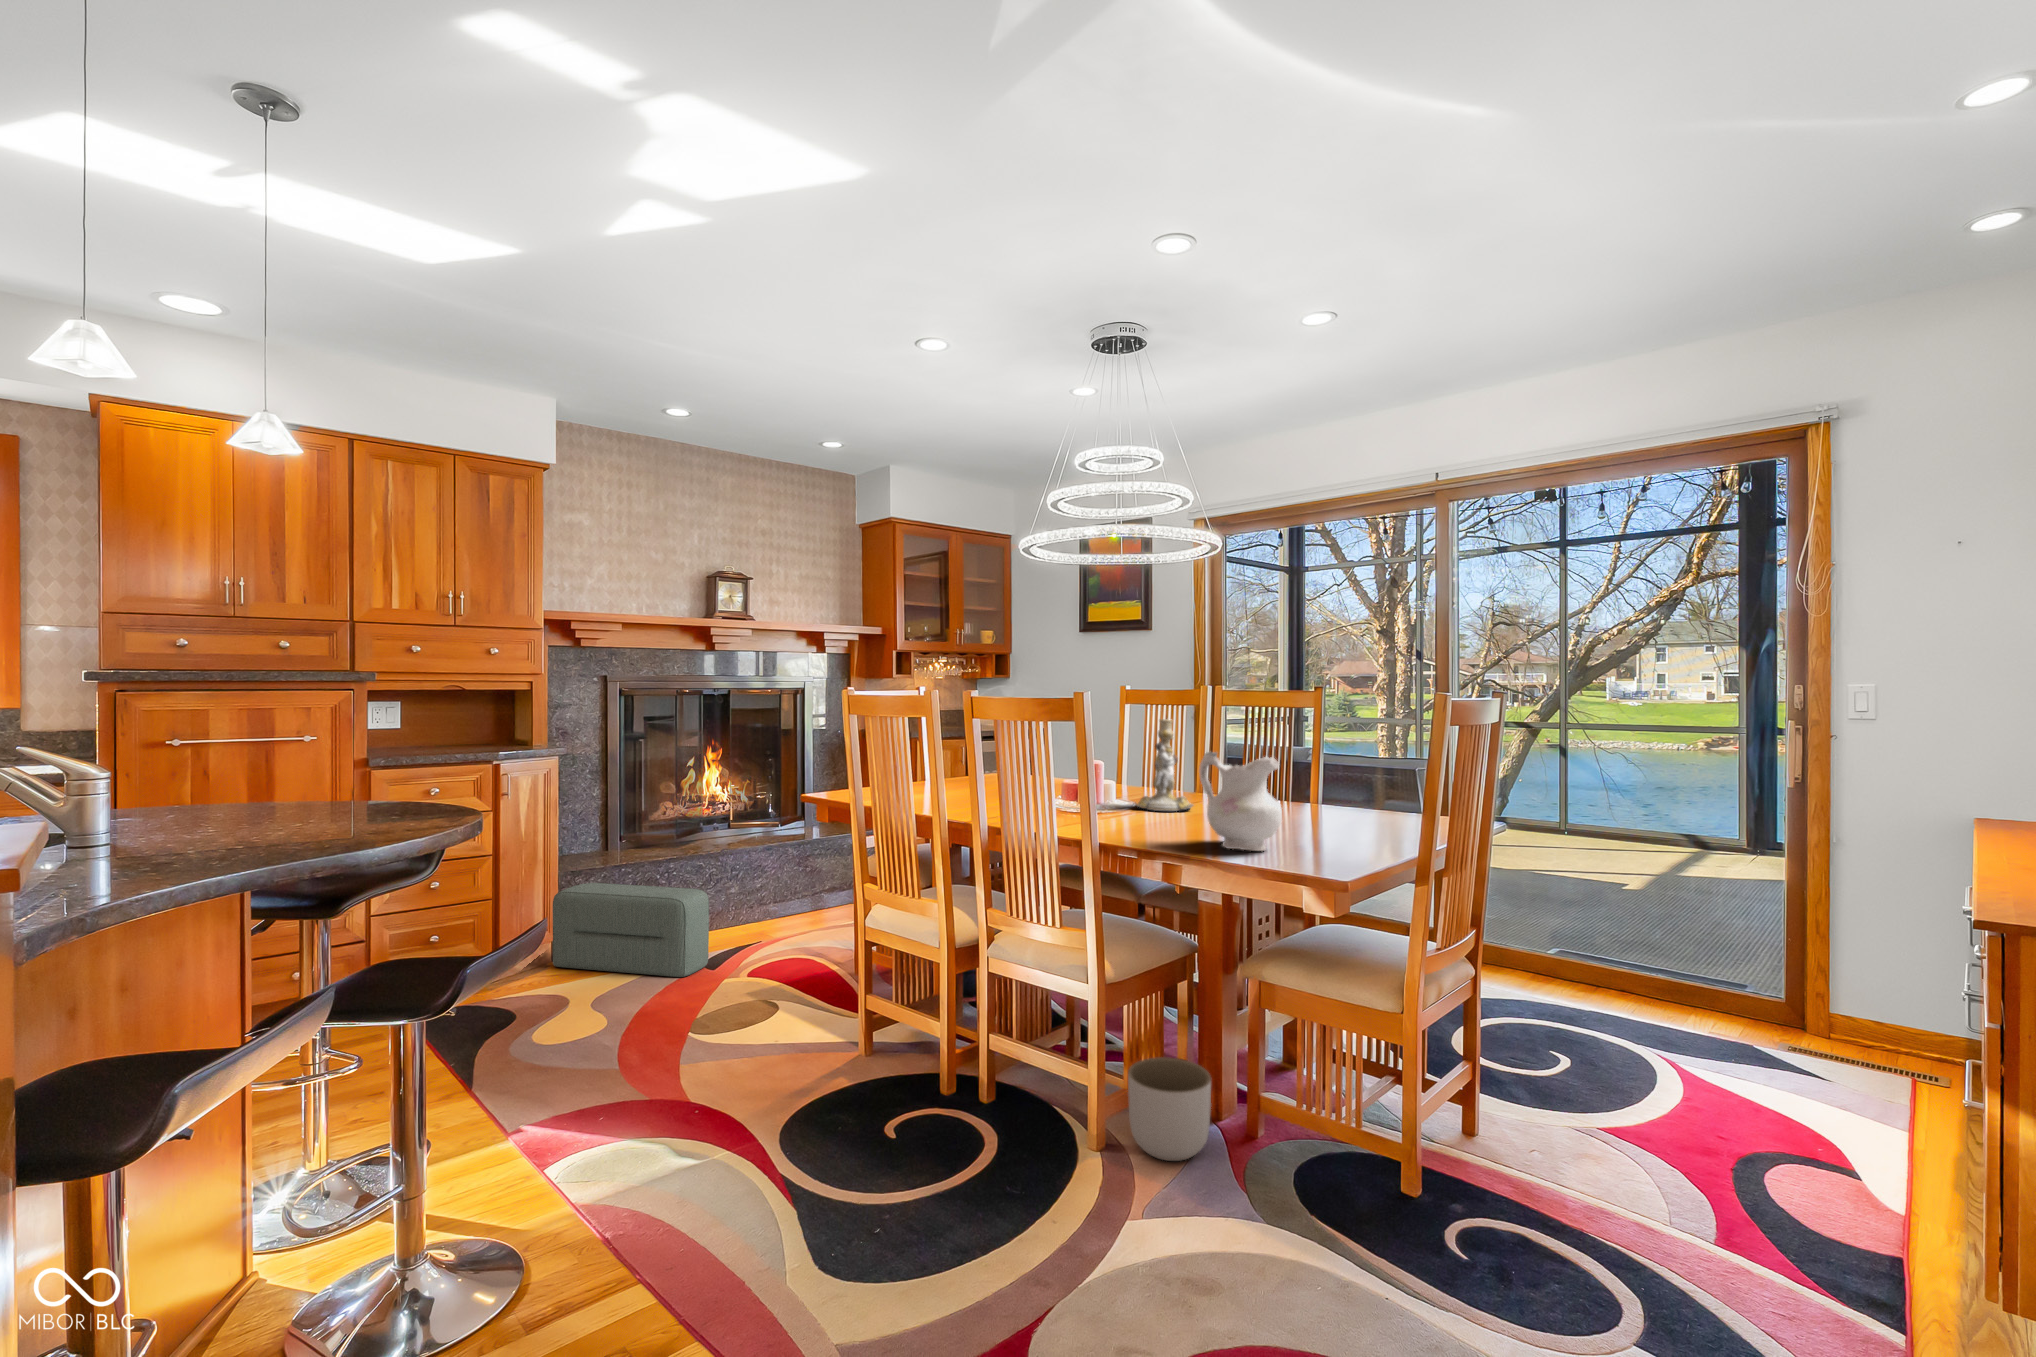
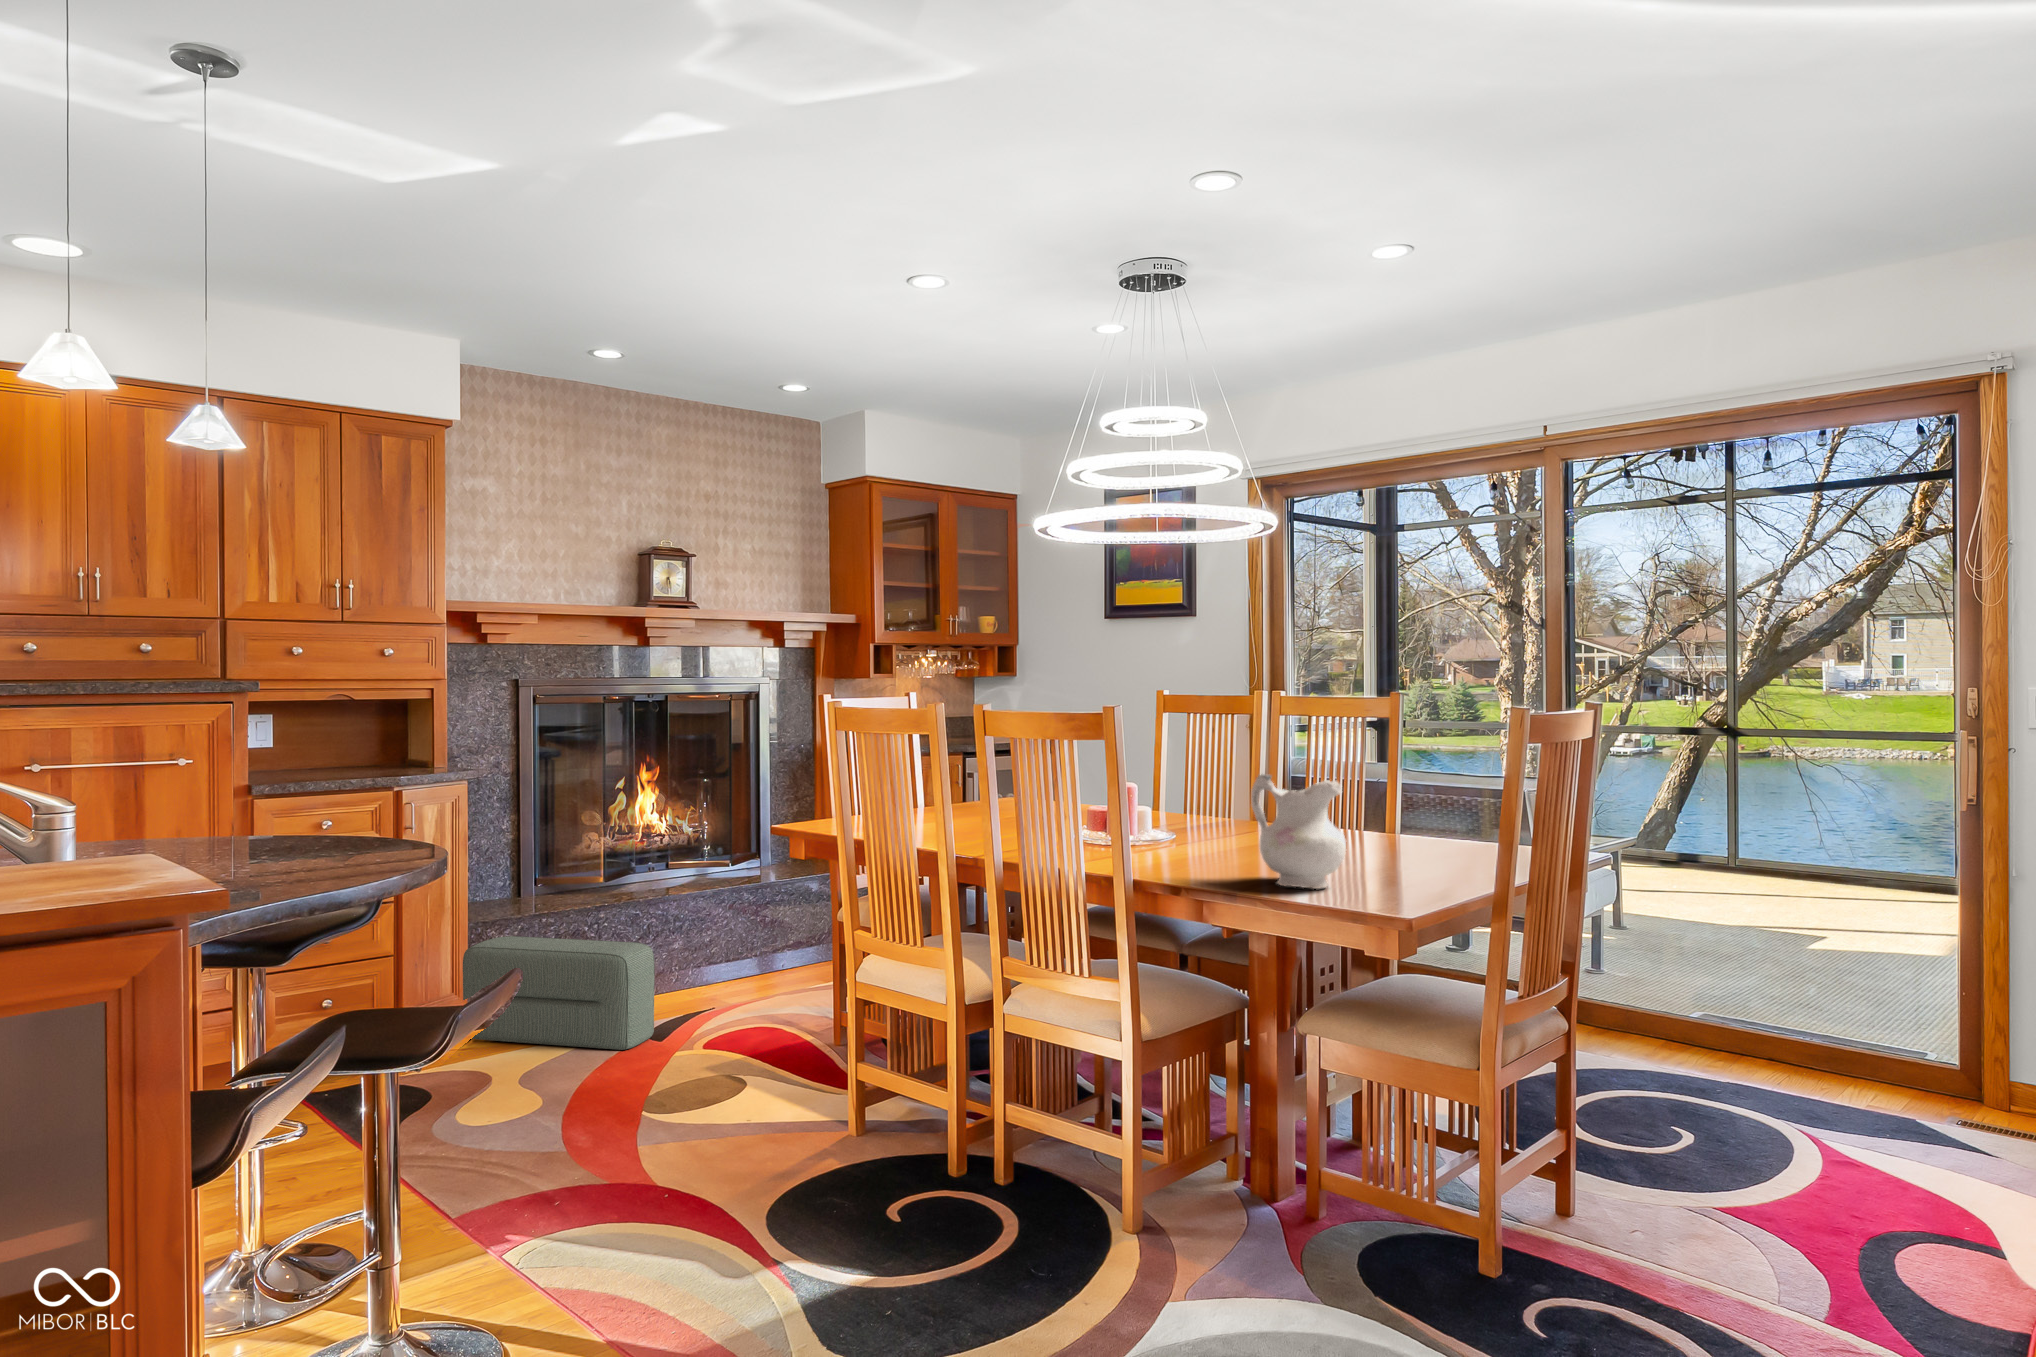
candlestick: present [1135,719,1193,811] -> none [1176,734,1247,844]
planter: present [1128,1057,1211,1161] -> none [1169,1128,1264,1242]

